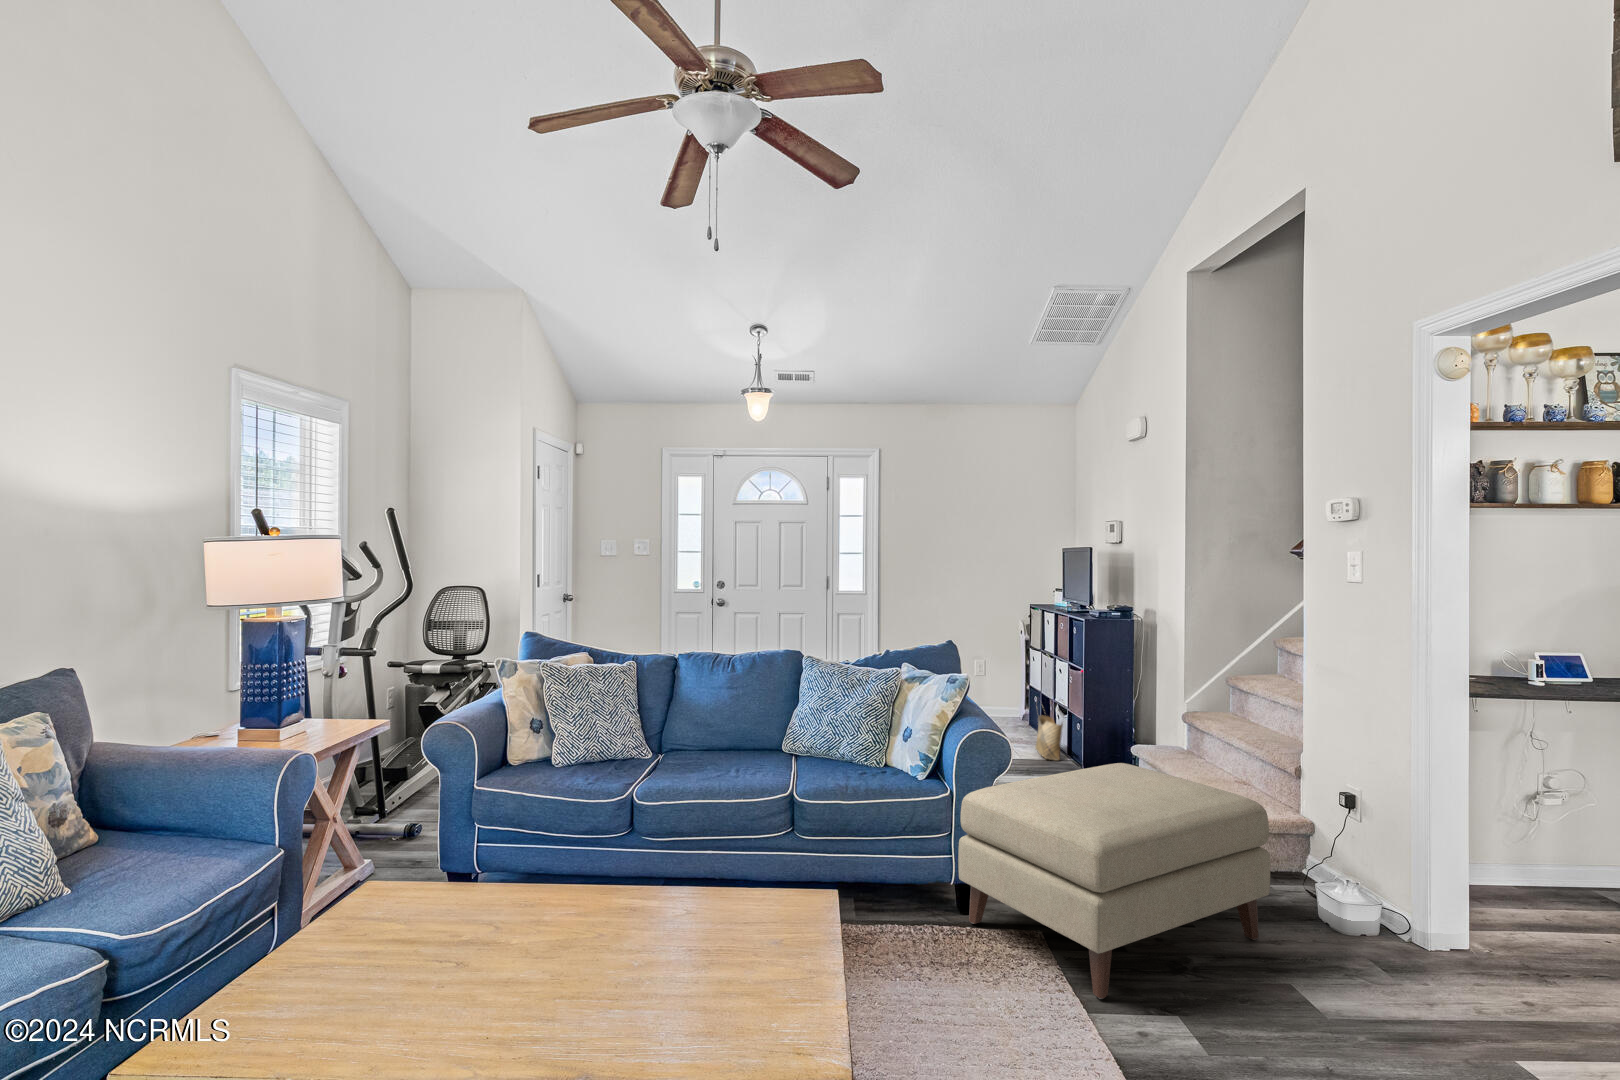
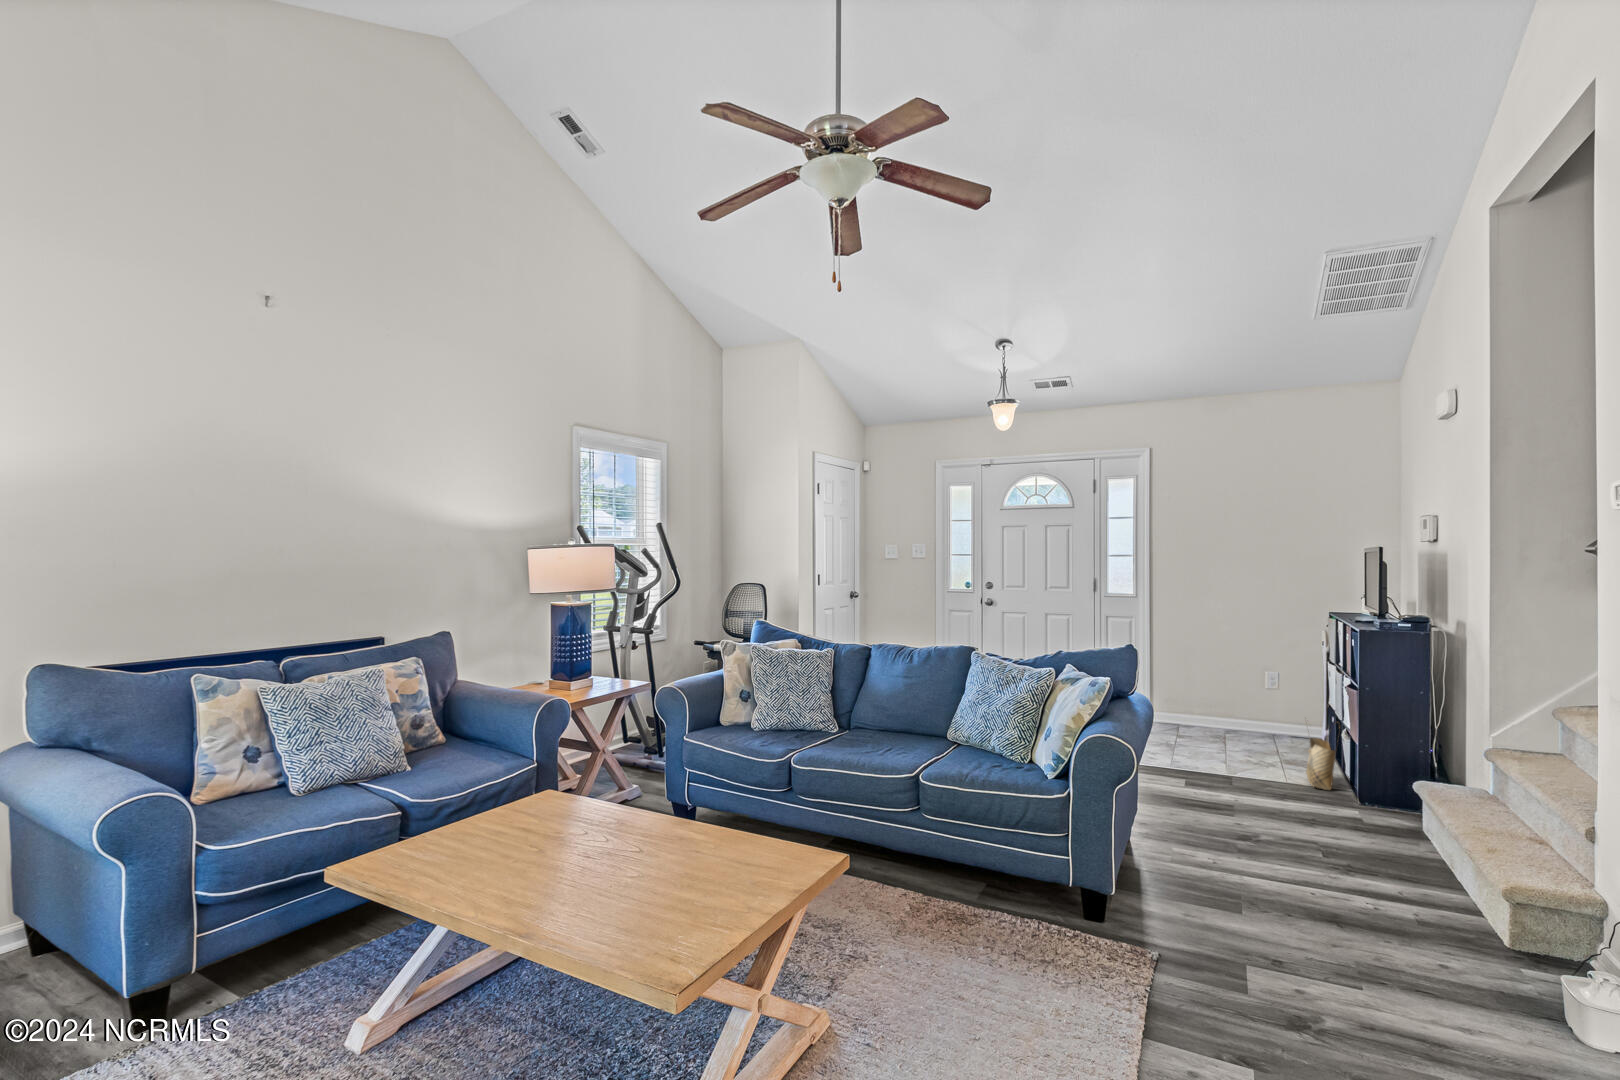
ottoman: present [958,763,1270,999] -> none [1074,791,1454,1028]

